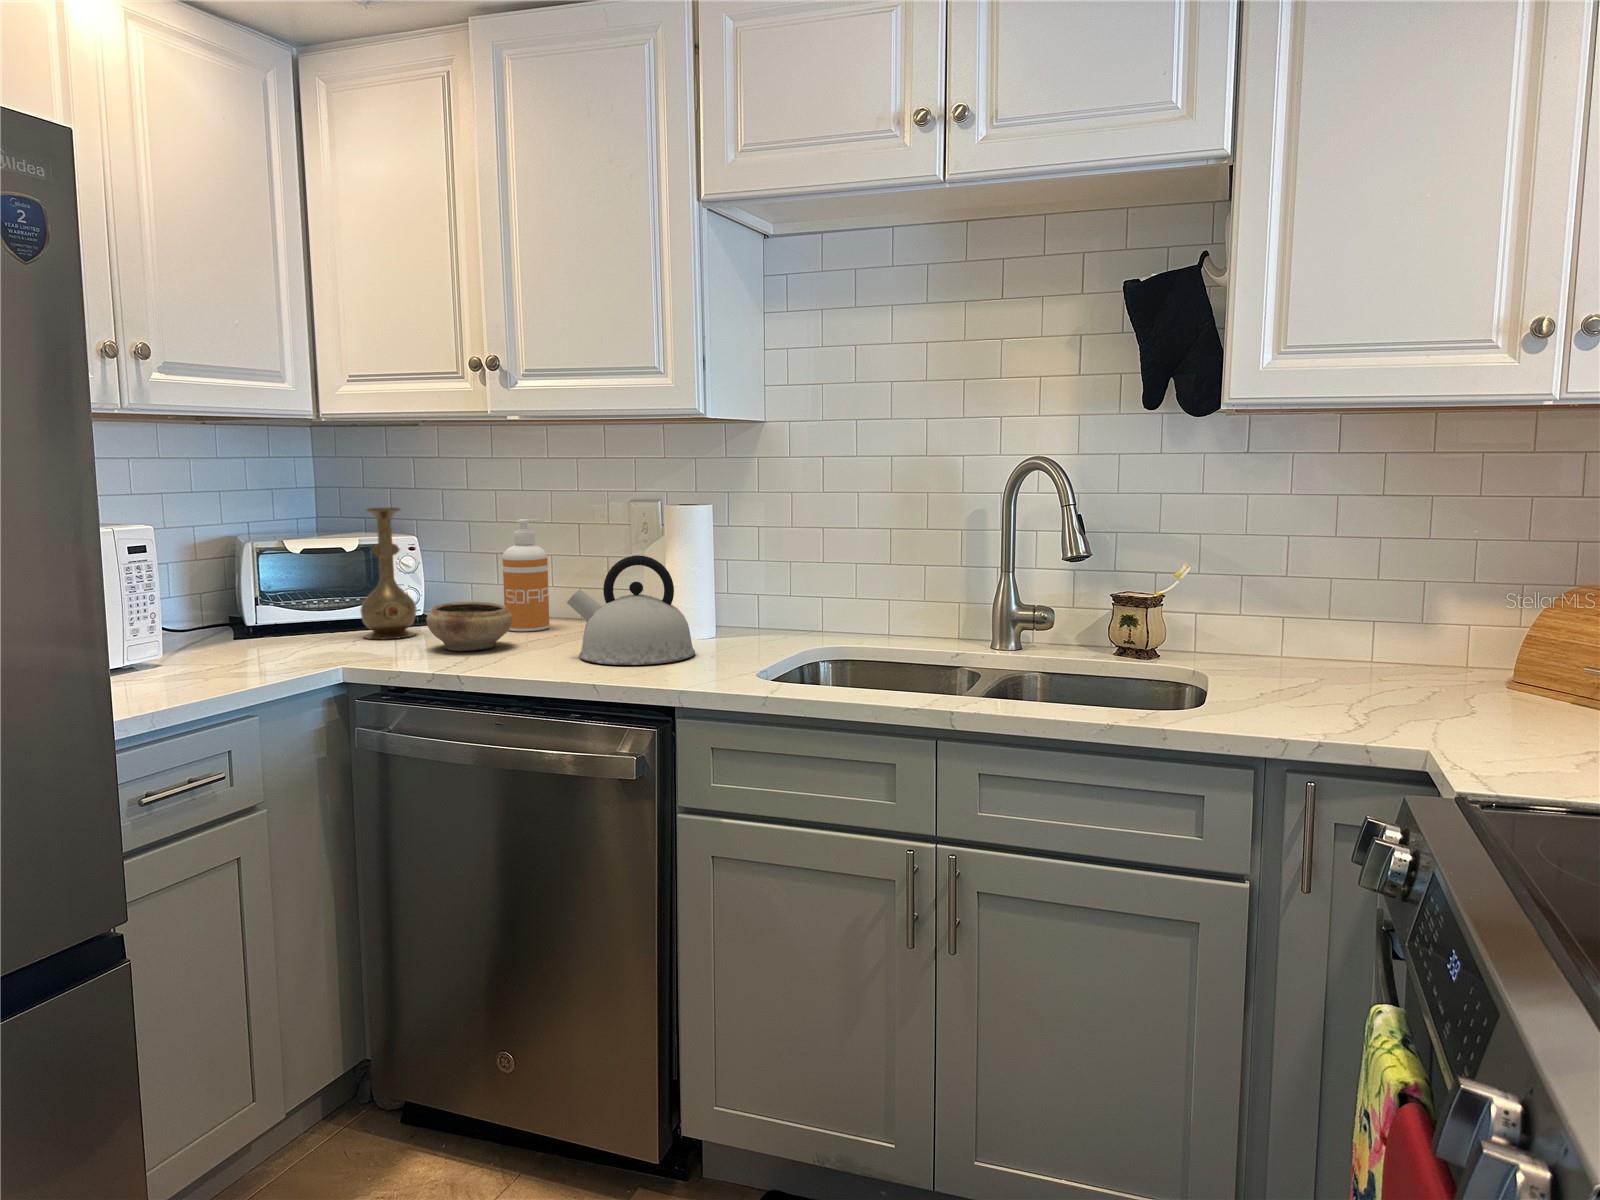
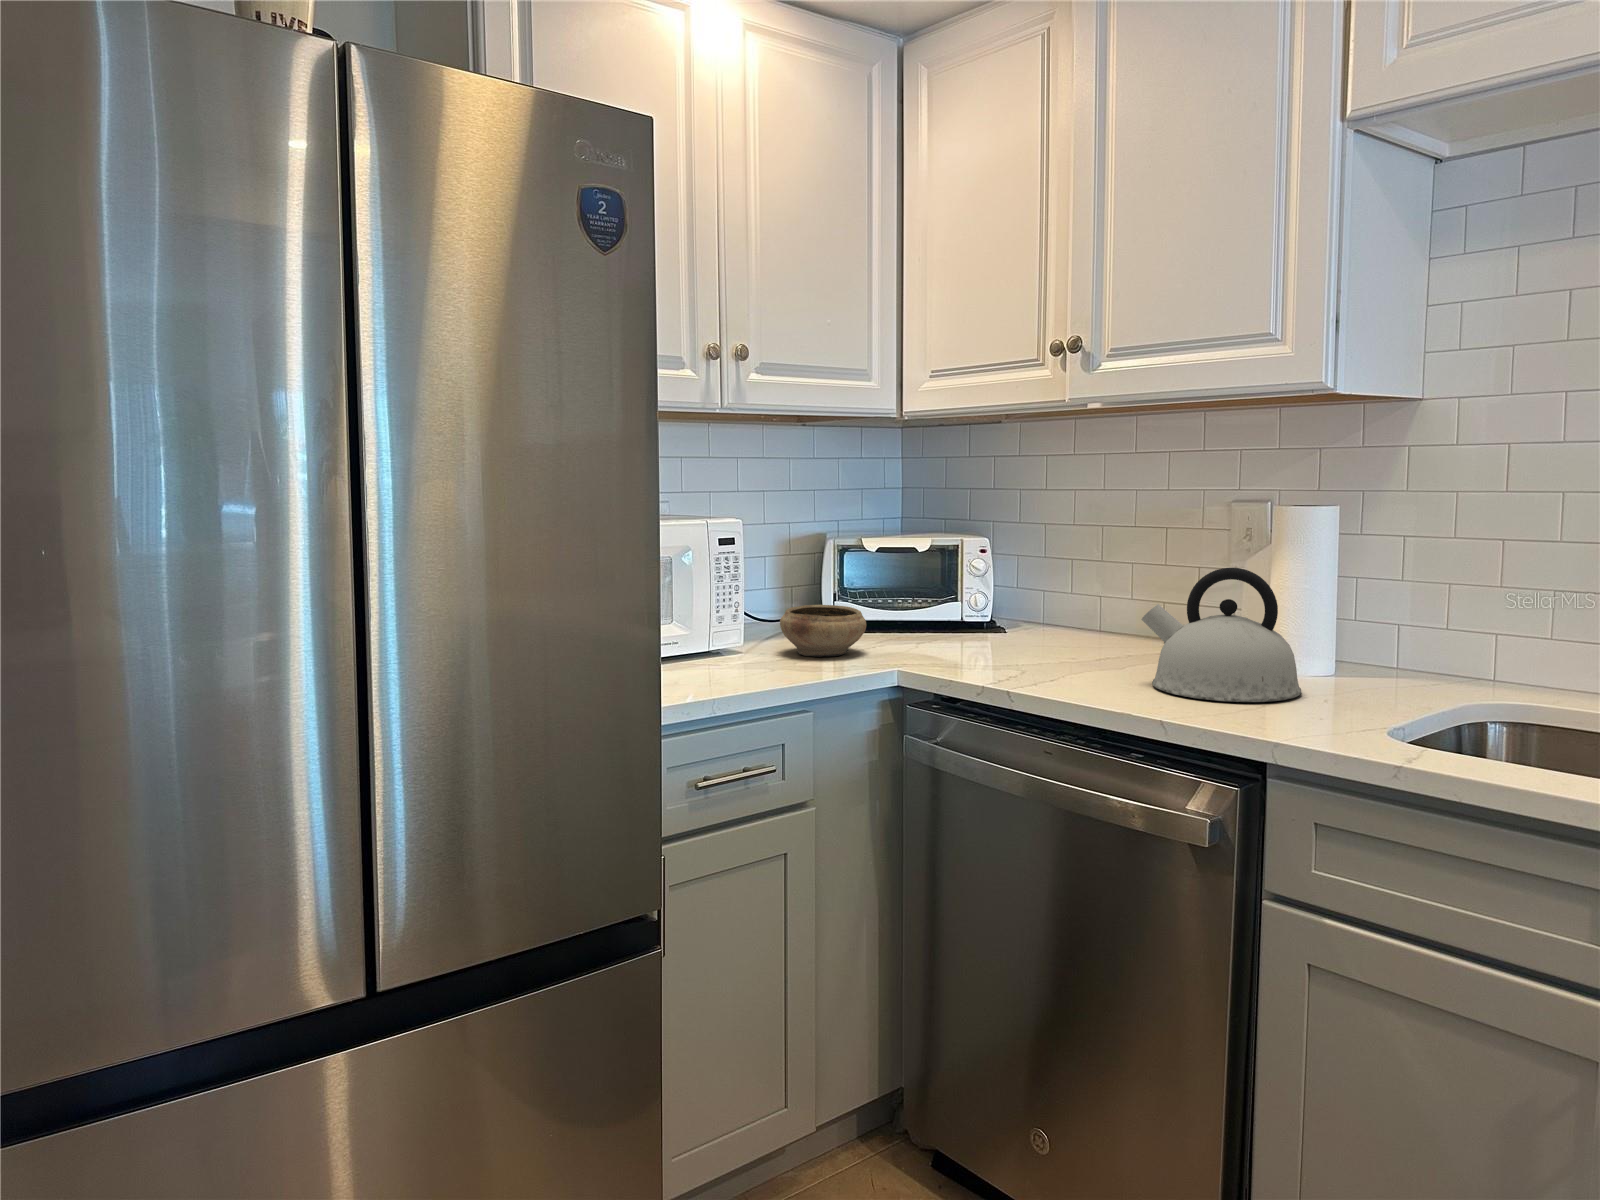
vase: present [360,508,416,639] -> none [927,507,983,645]
soap dispenser: present [503,519,550,631] -> none [1076,522,1128,648]
ceramic bowl: present [426,602,513,651] -> present [780,605,866,657]

